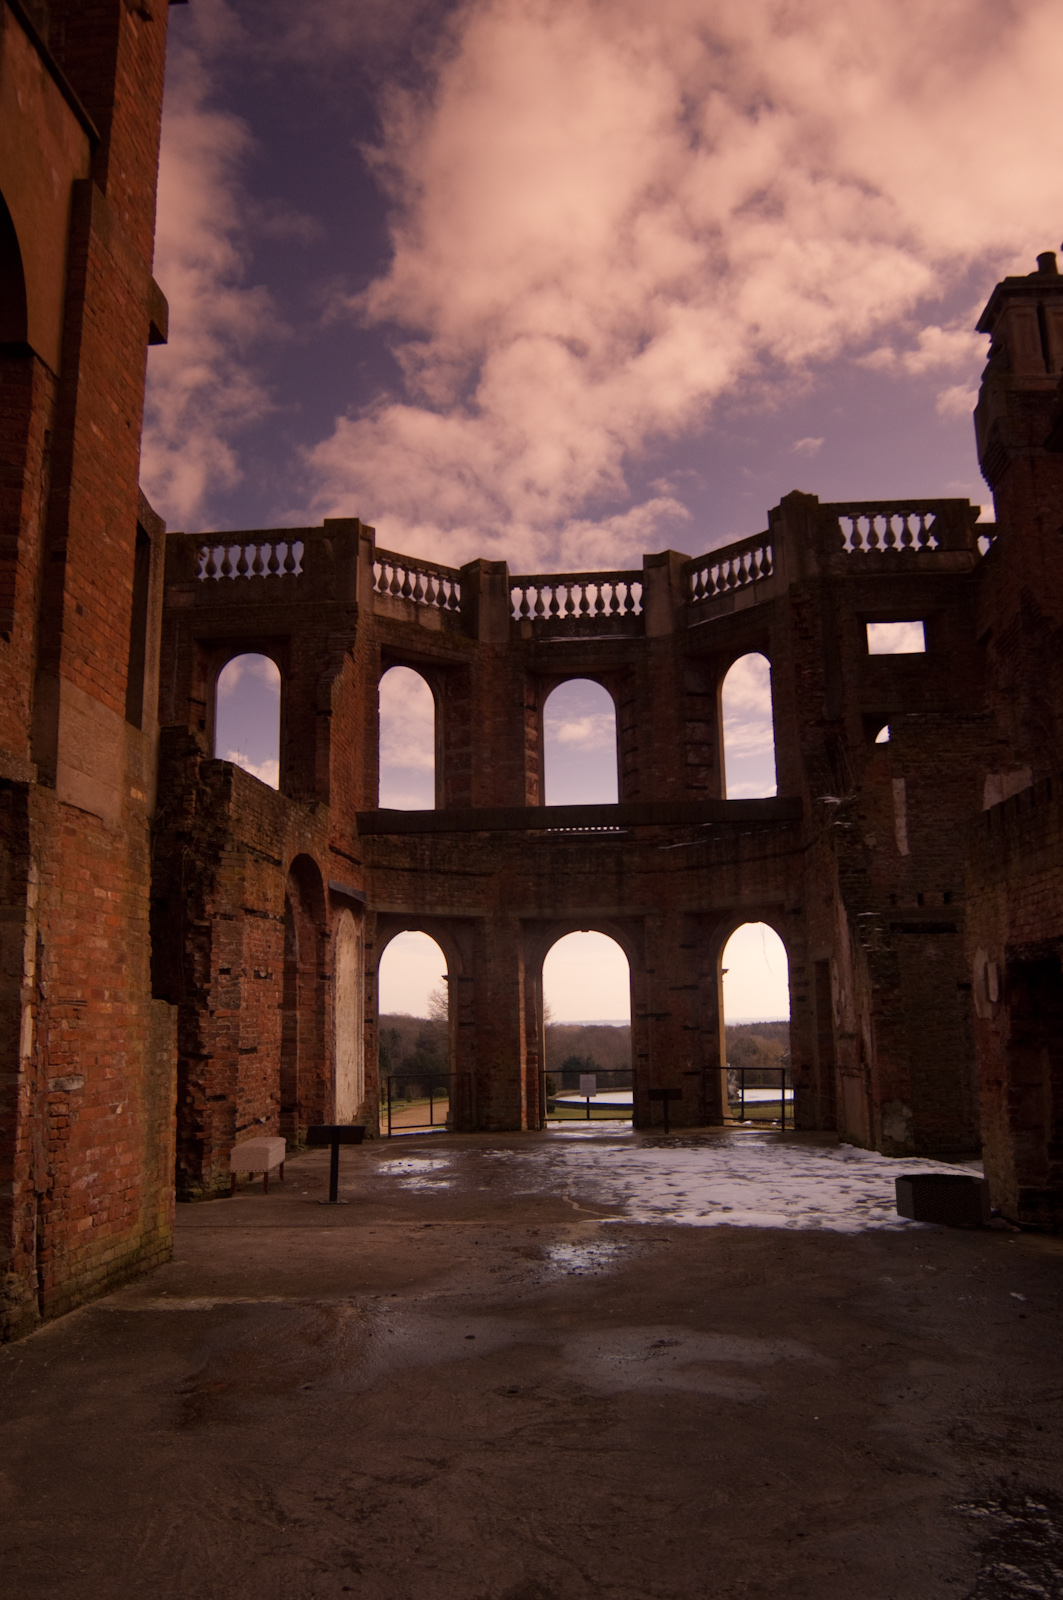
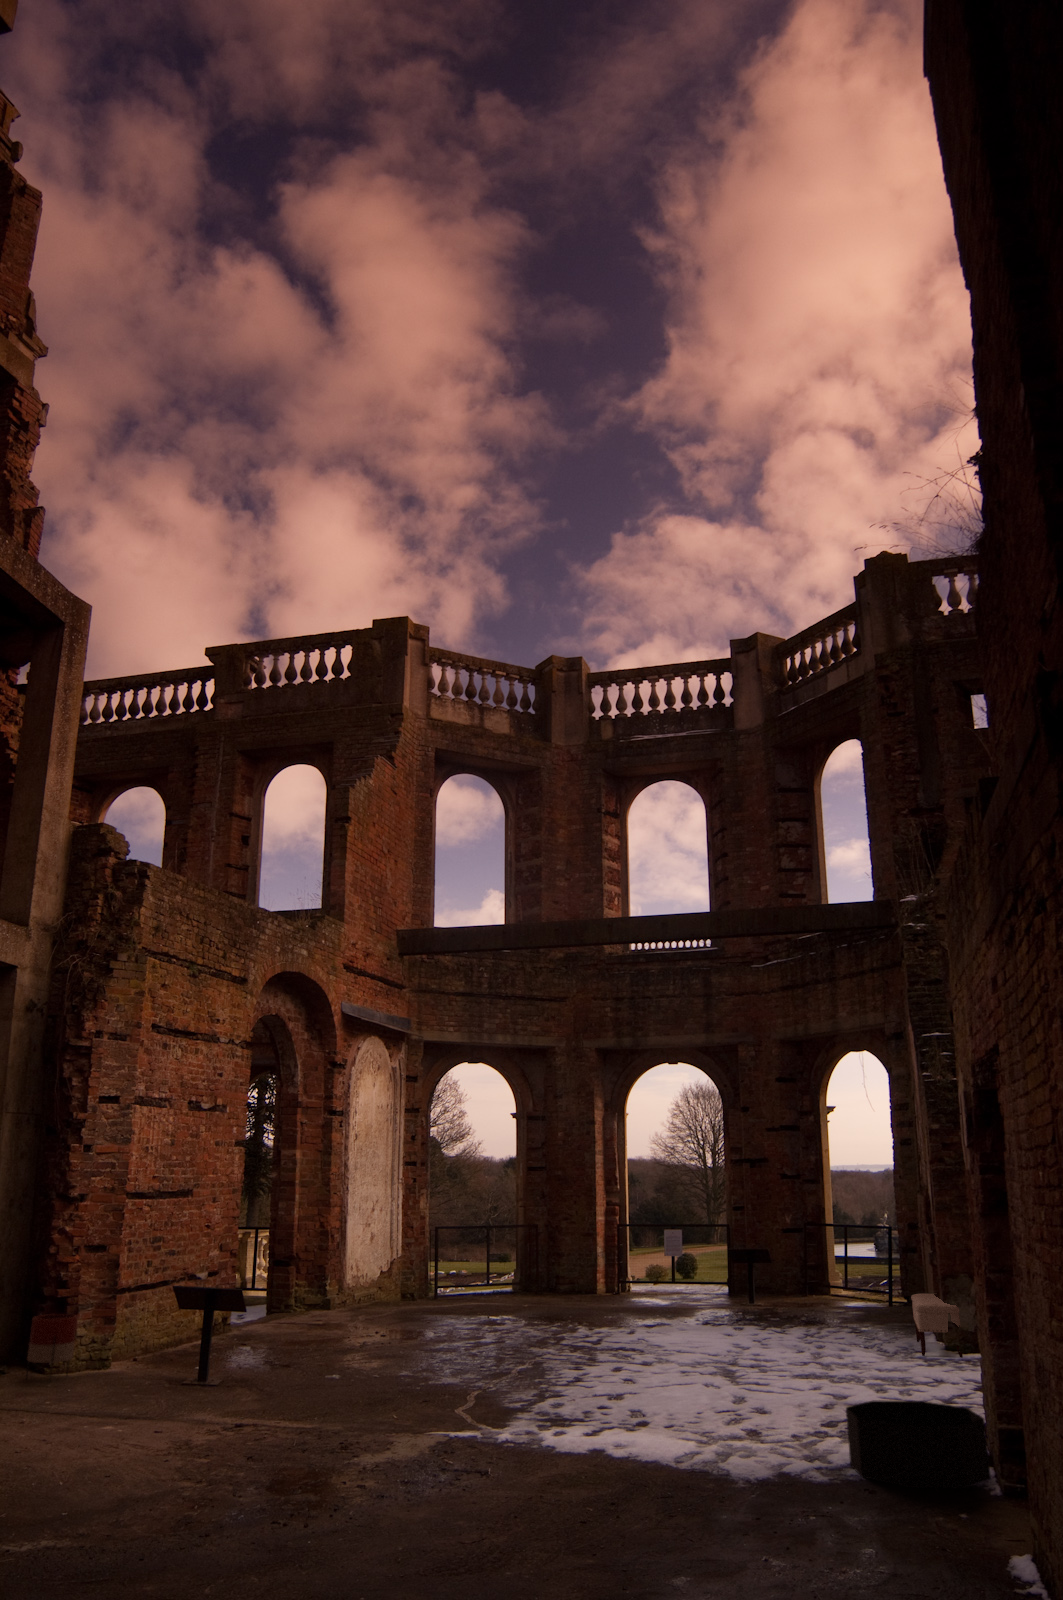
bench: present [230,1137,286,1195] -> present [911,1294,963,1358]
planter: none [193,1148,232,1202] -> present [28,1314,77,1374]

